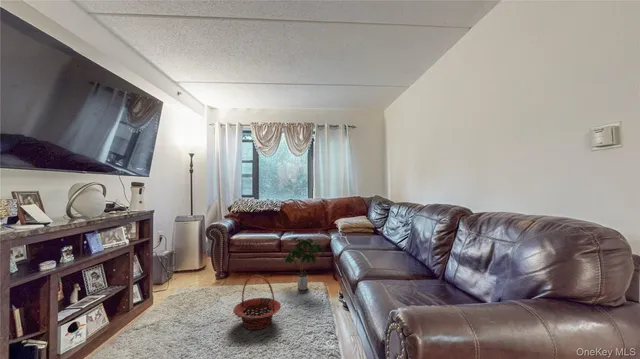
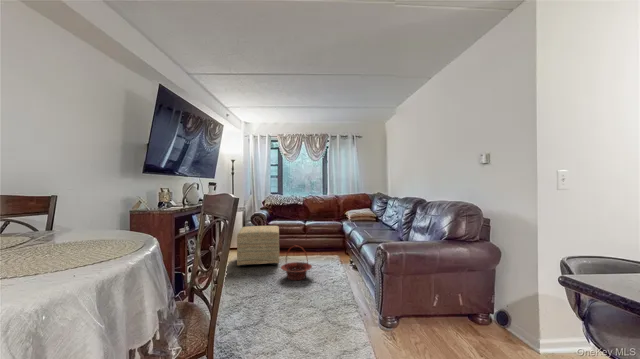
potted plant: present [284,238,324,290] -> none [309,223,339,260]
ottoman: none [175,241,243,302] -> present [237,226,279,266]

